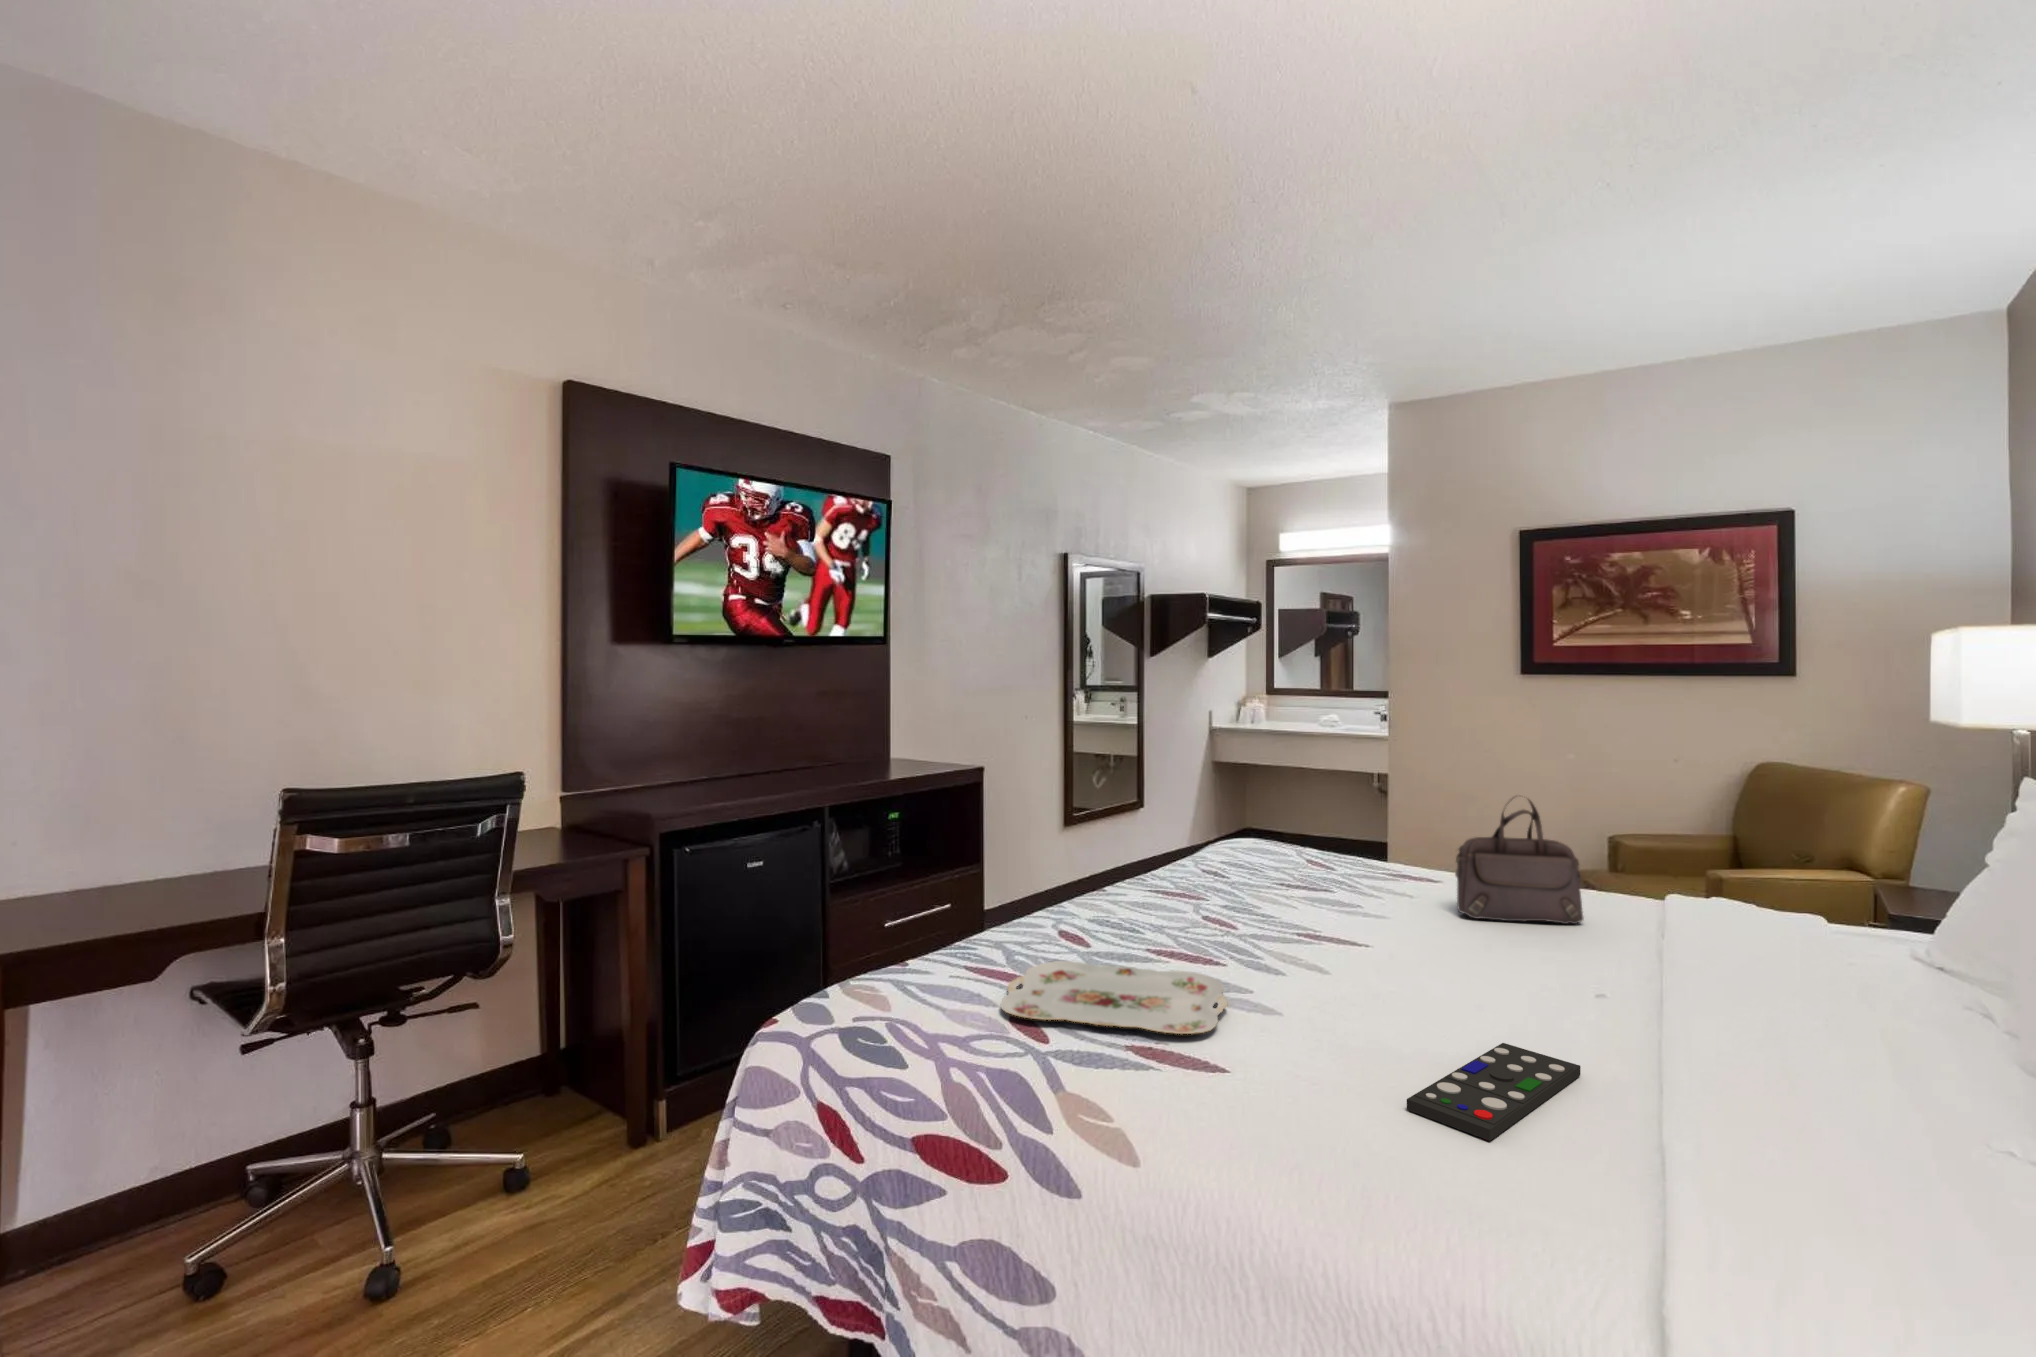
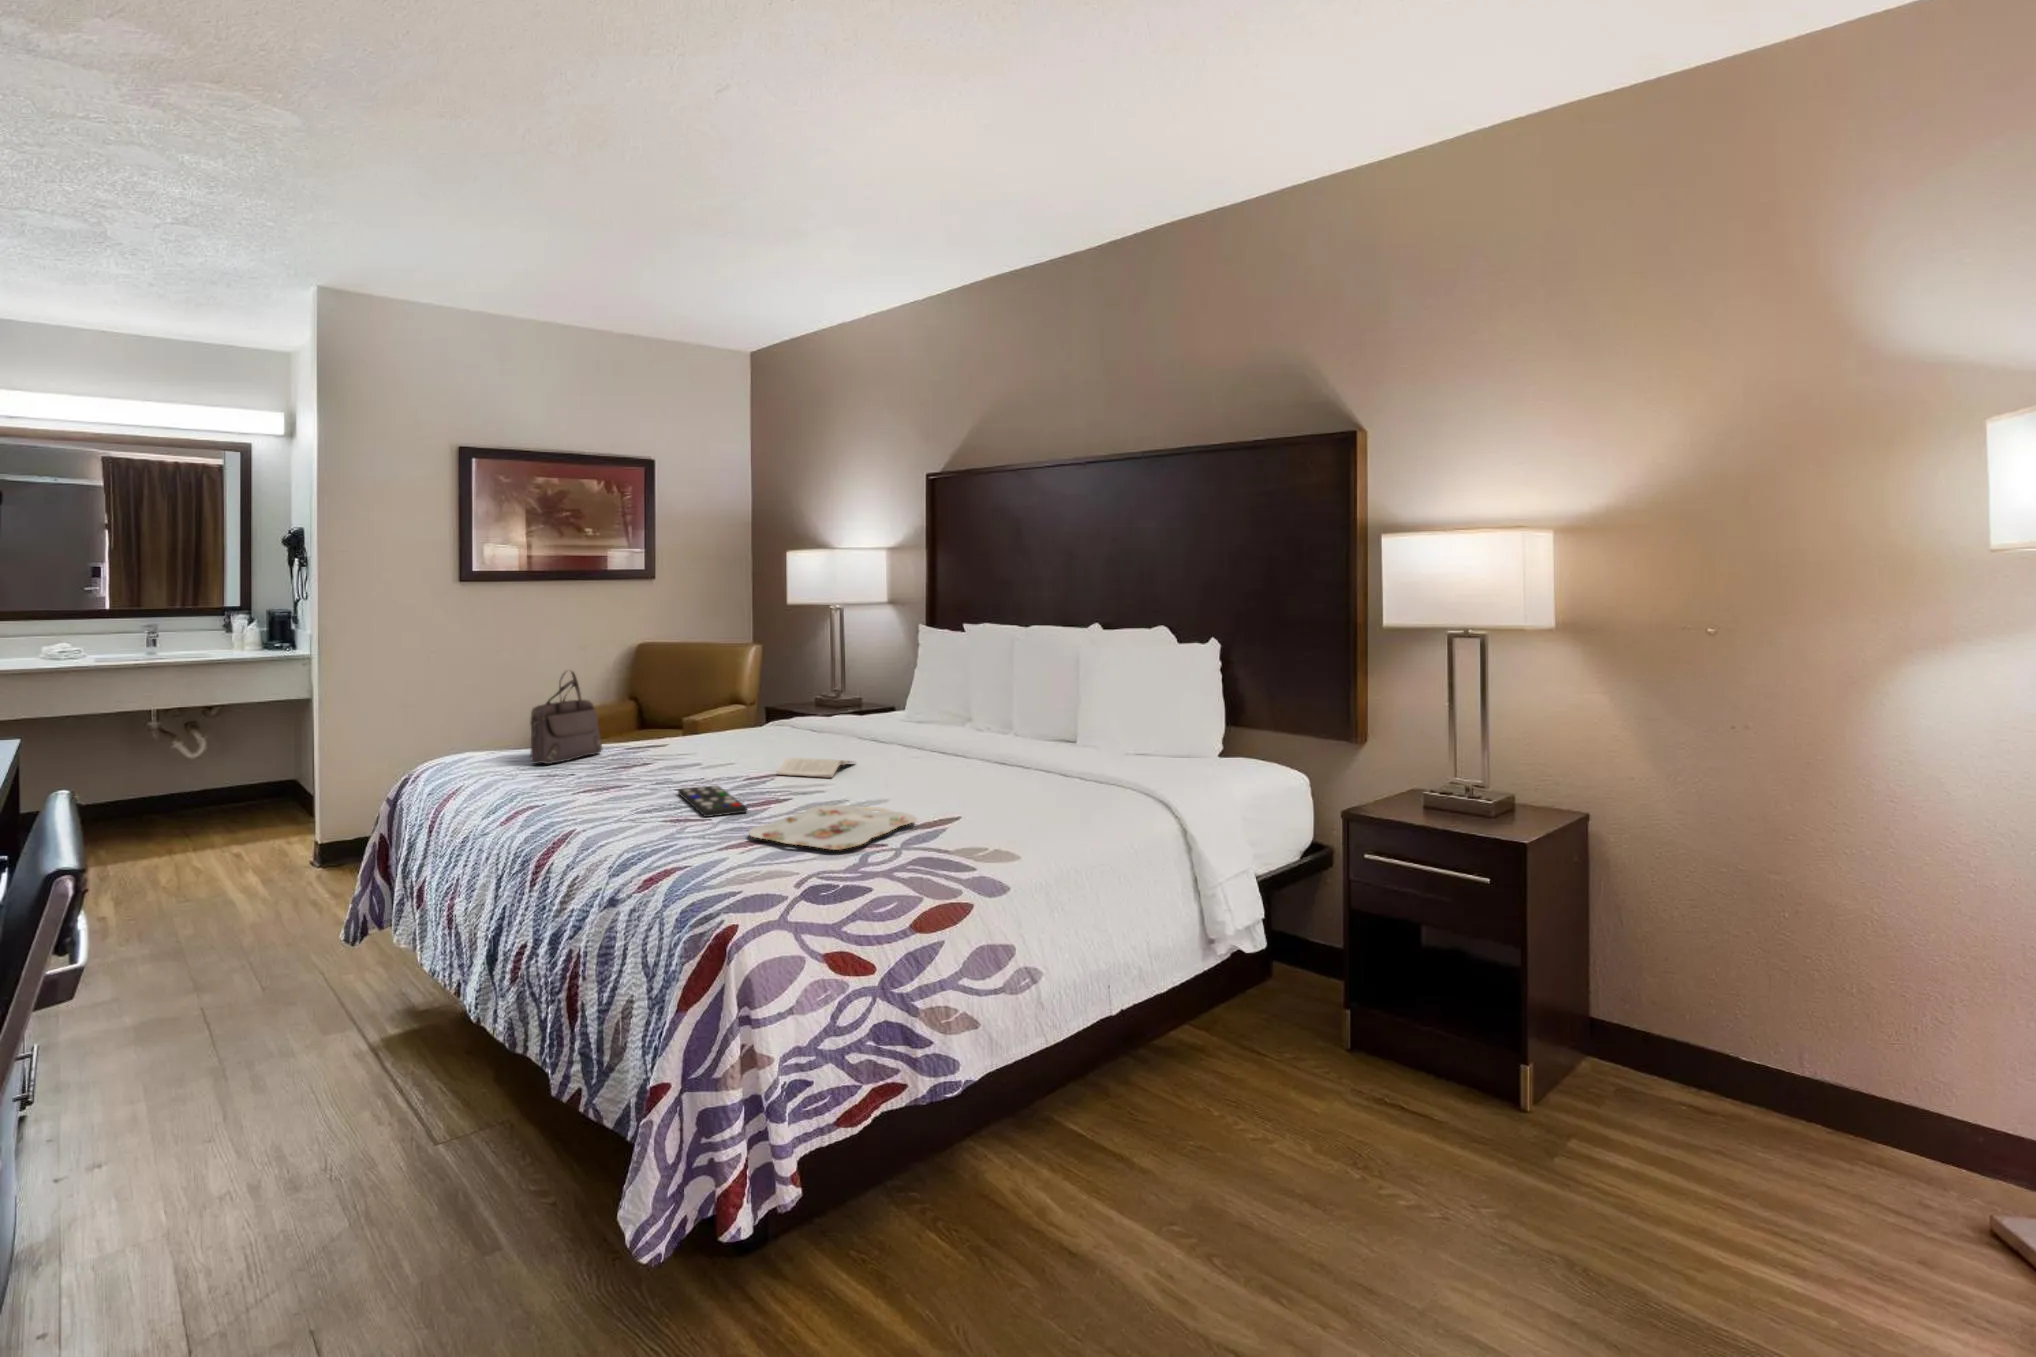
handbag: present [1455,797,1583,924] -> present [530,672,603,764]
magazine: none [1361,920,1516,963] -> present [777,758,851,778]
remote control: present [1407,1043,1581,1141] -> present [678,785,747,817]

